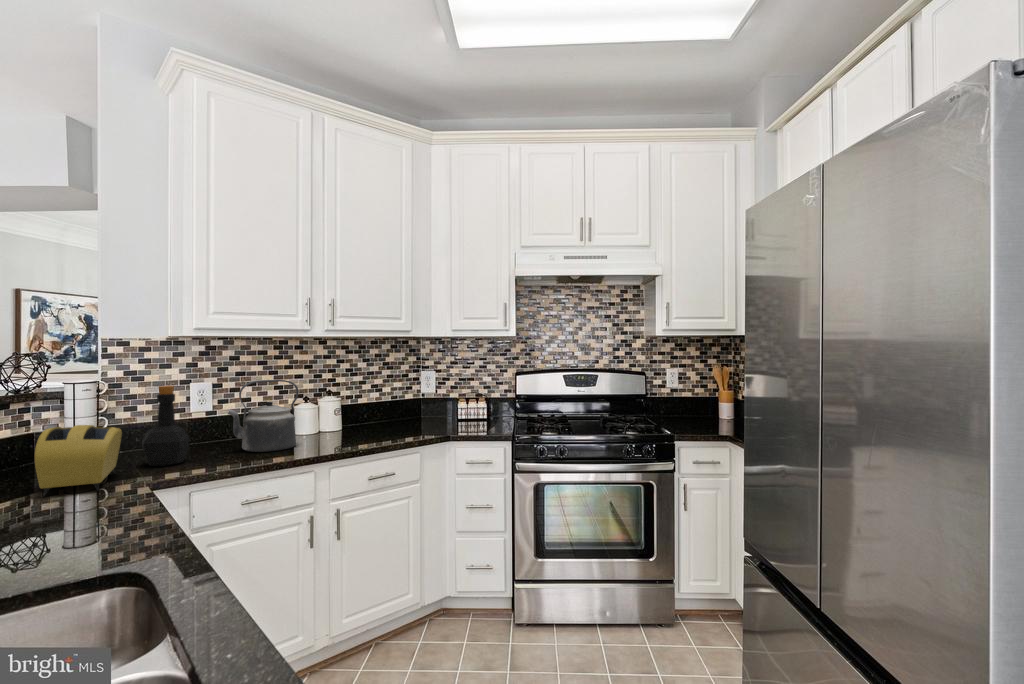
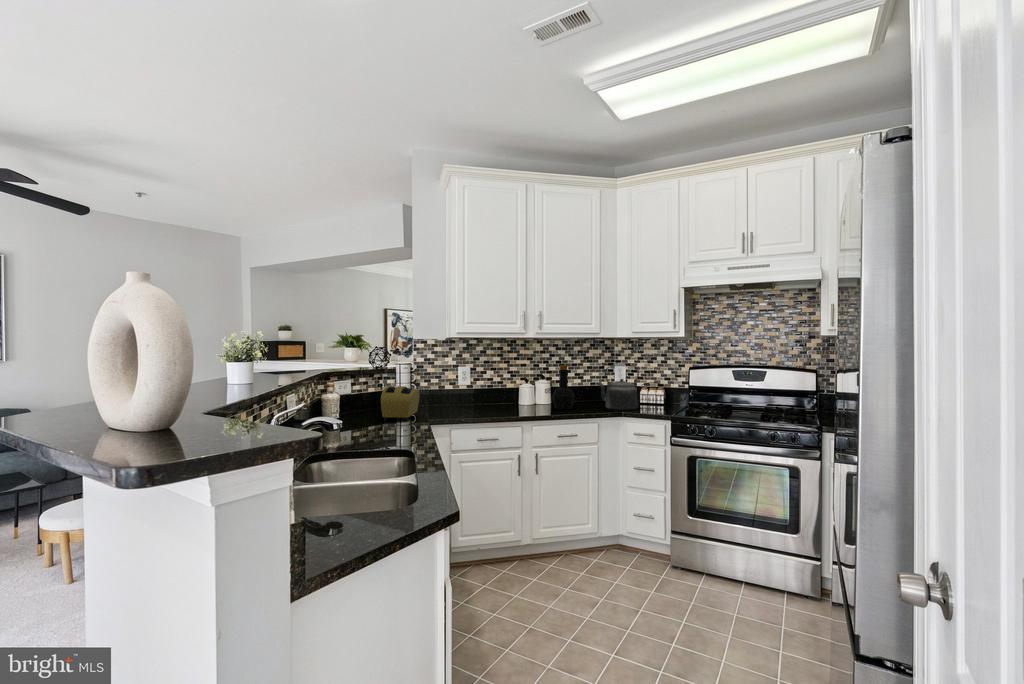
kettle: present [228,380,299,452] -> present [599,365,639,410]
bottle: present [142,386,190,466] -> present [552,365,575,410]

